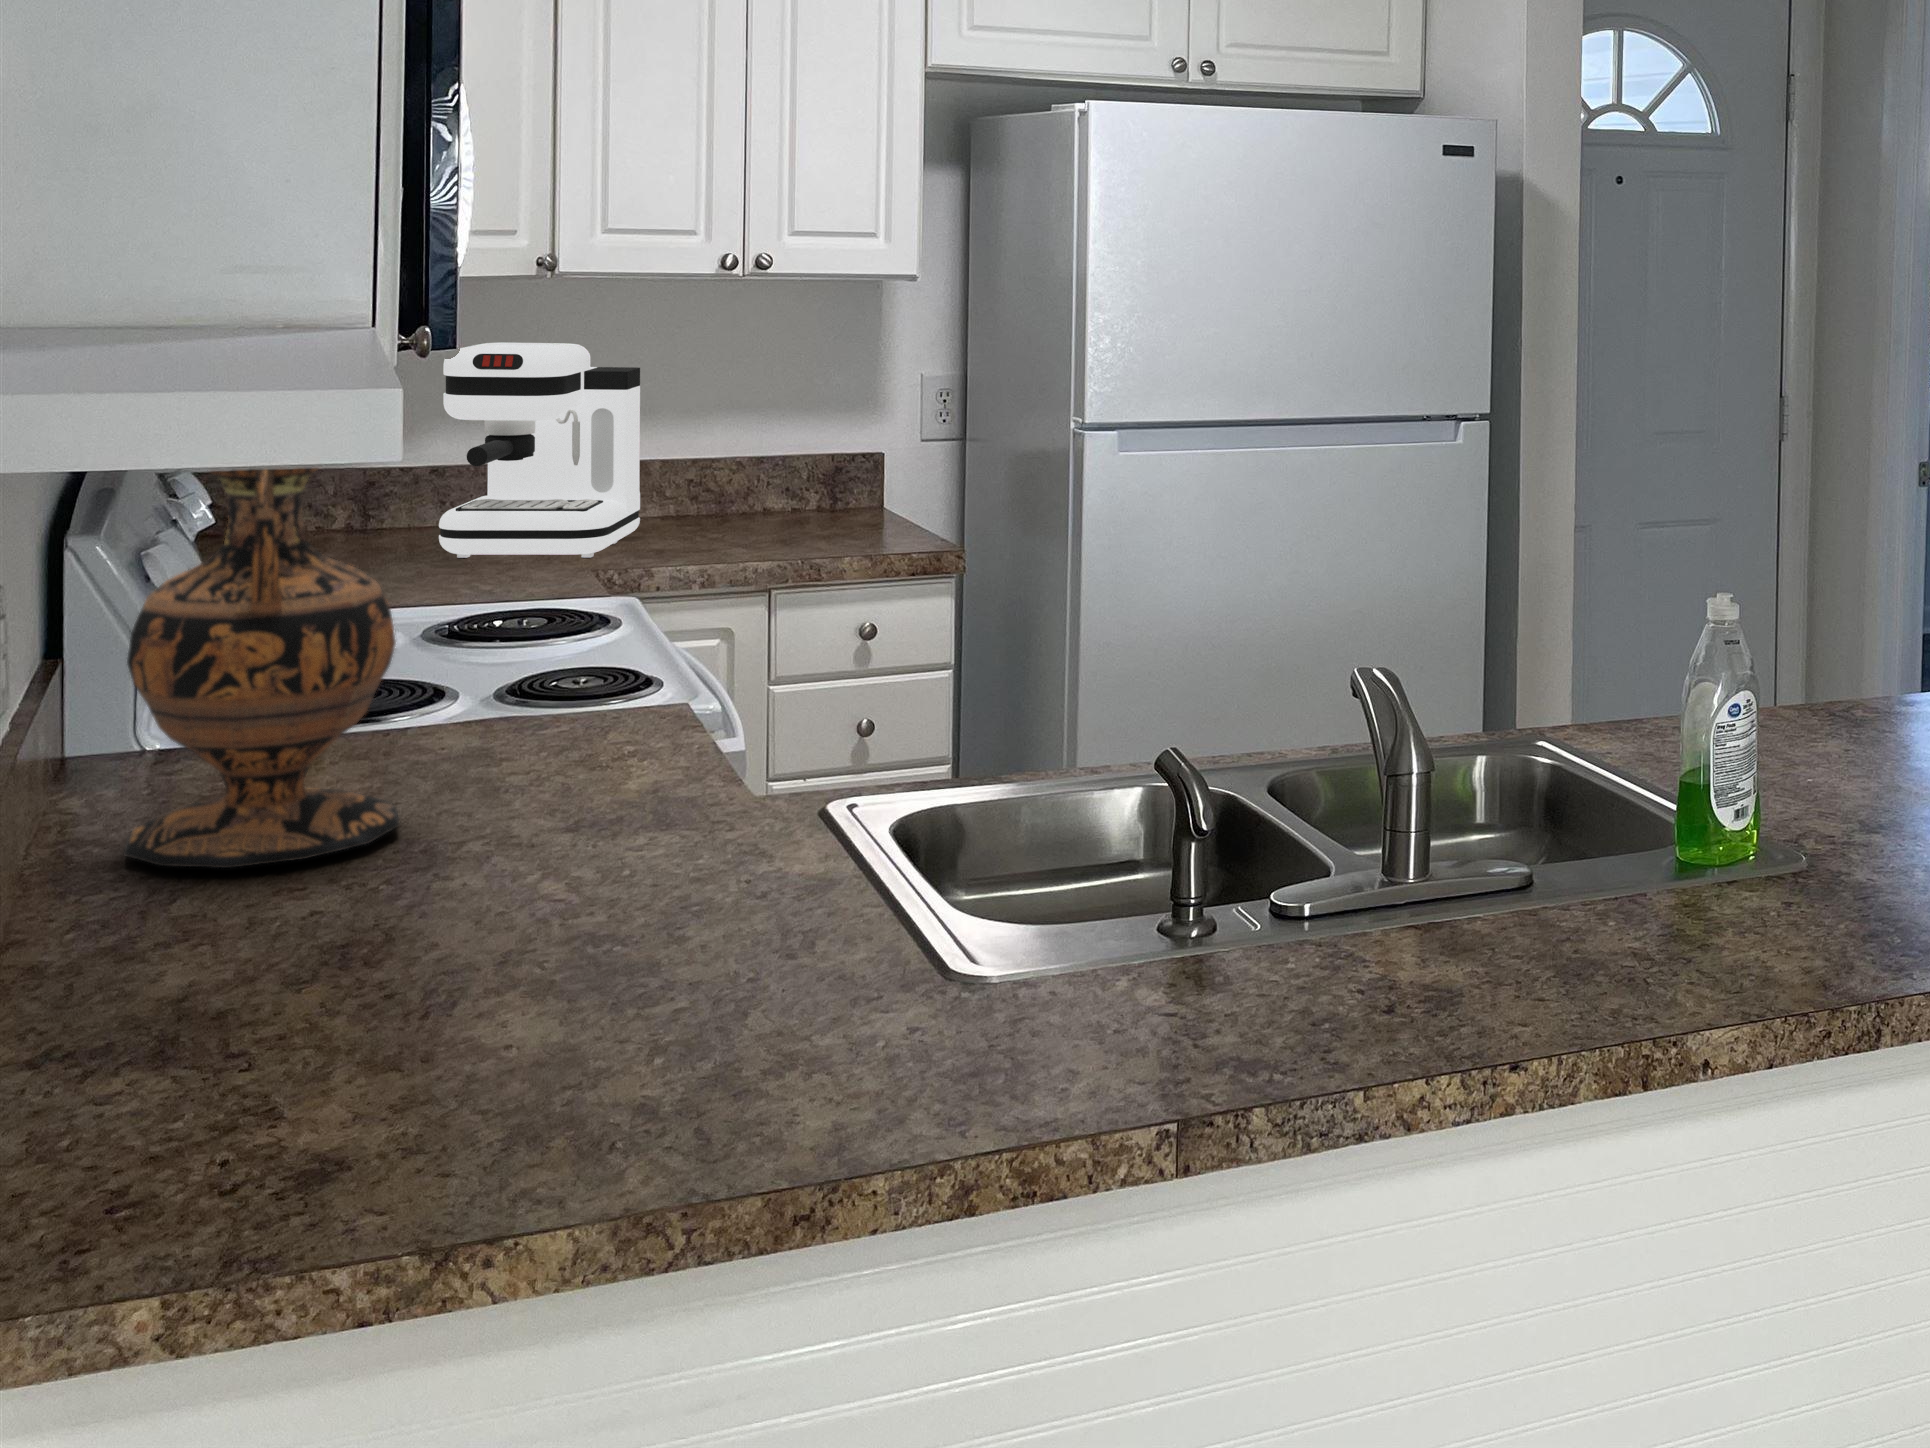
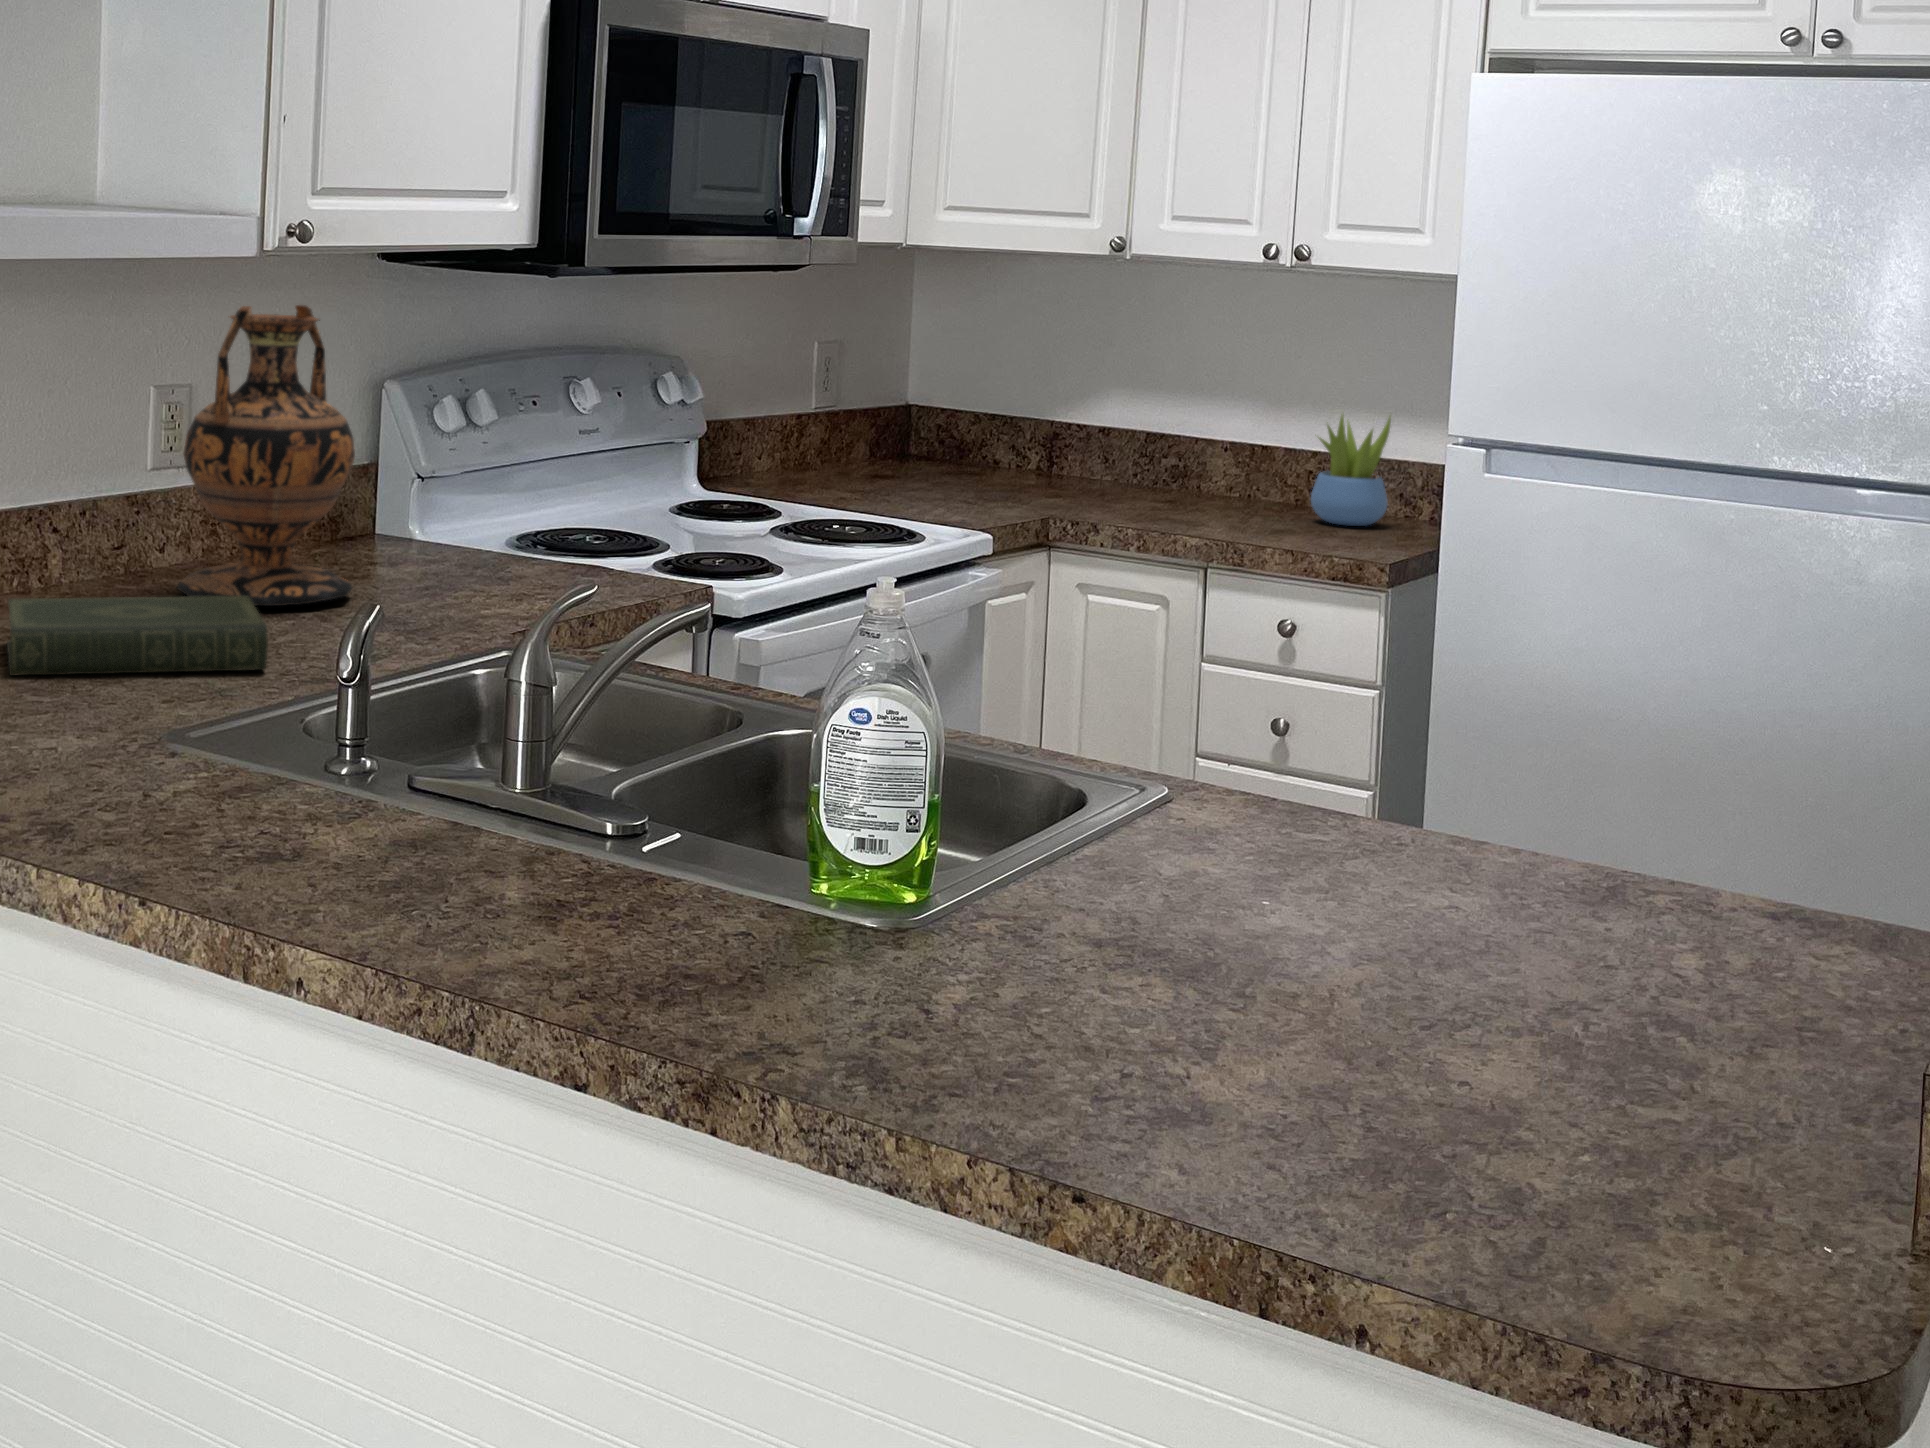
coffee maker: present [439,343,640,558] -> none [1009,317,1215,519]
succulent plant: none [715,411,792,526] -> present [1311,415,1391,526]
book: none [271,825,695,1004] -> present [7,596,268,676]

